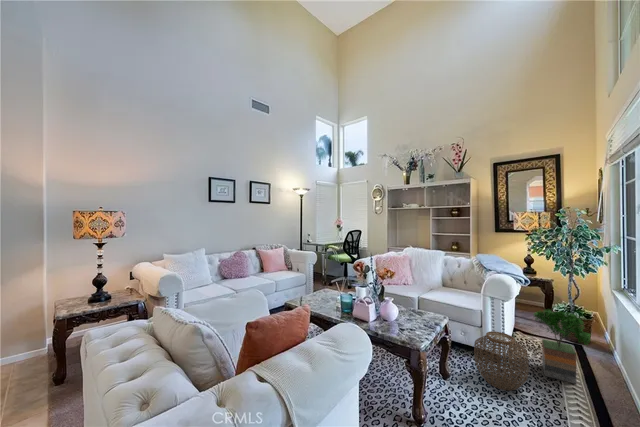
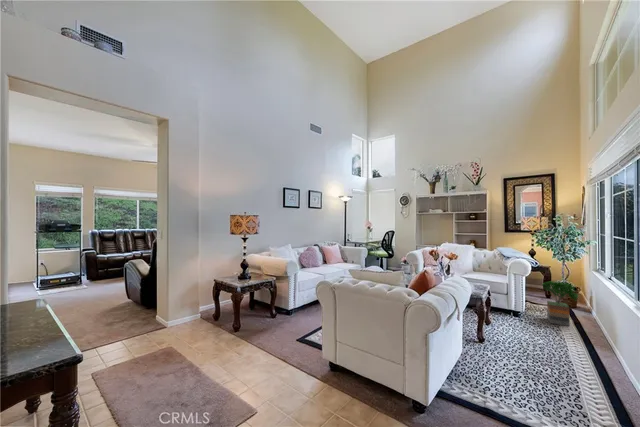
woven basket: present [474,331,529,391] -> none [505,295,541,329]

